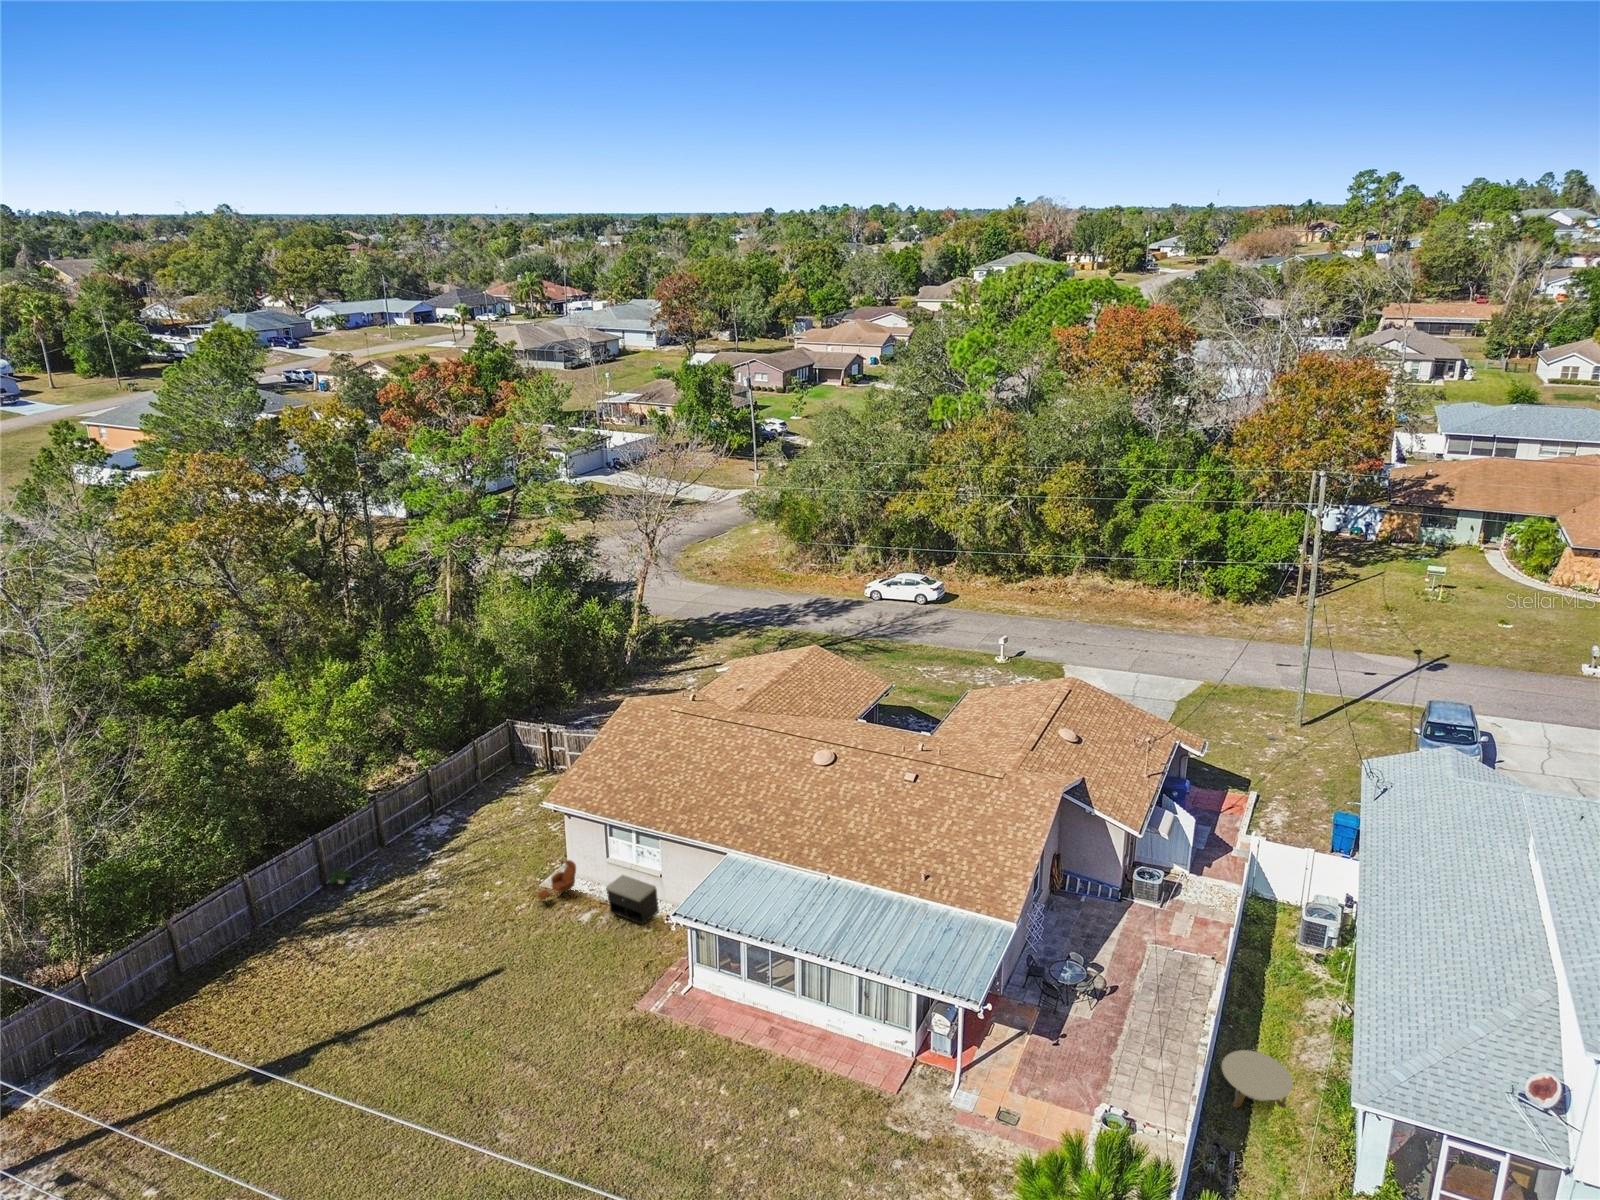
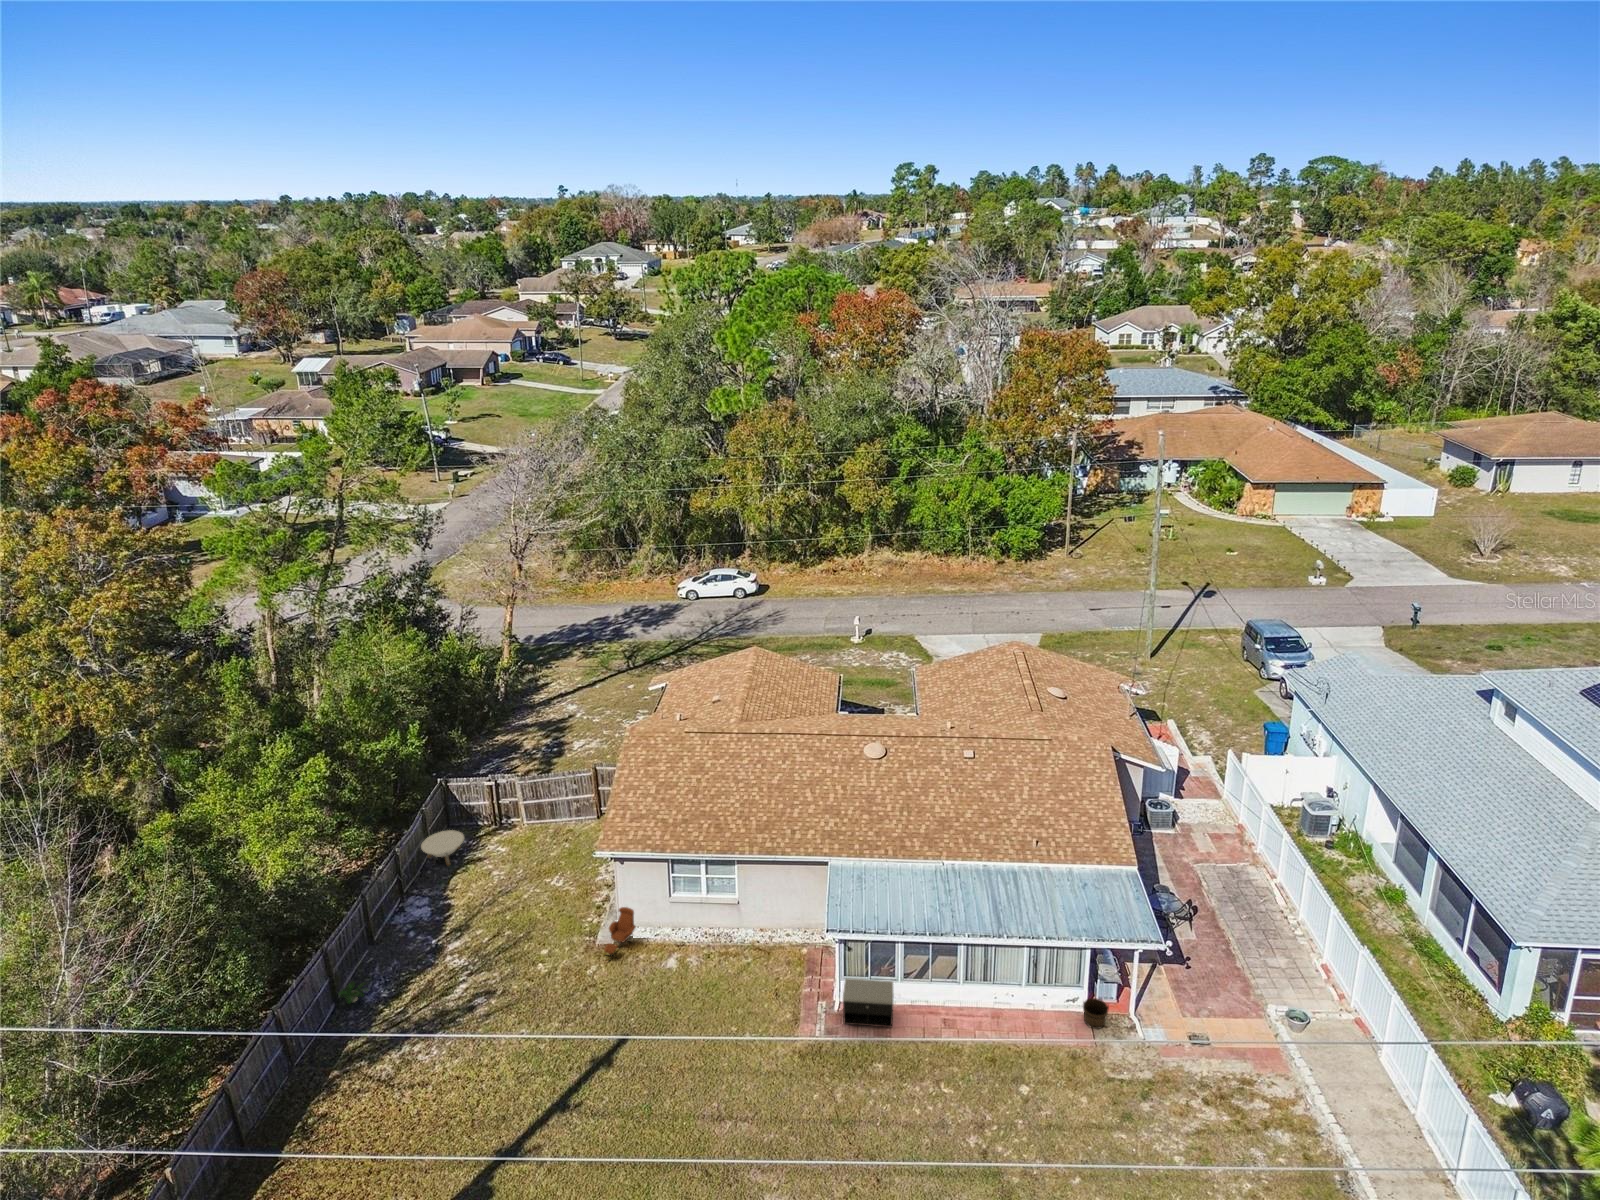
storage bench: present [606,875,659,924] -> present [843,978,893,1027]
round table: present [1222,1050,1293,1108] -> present [421,830,464,865]
bucket: none [923,1078,951,1116] -> present [1083,998,1109,1029]

